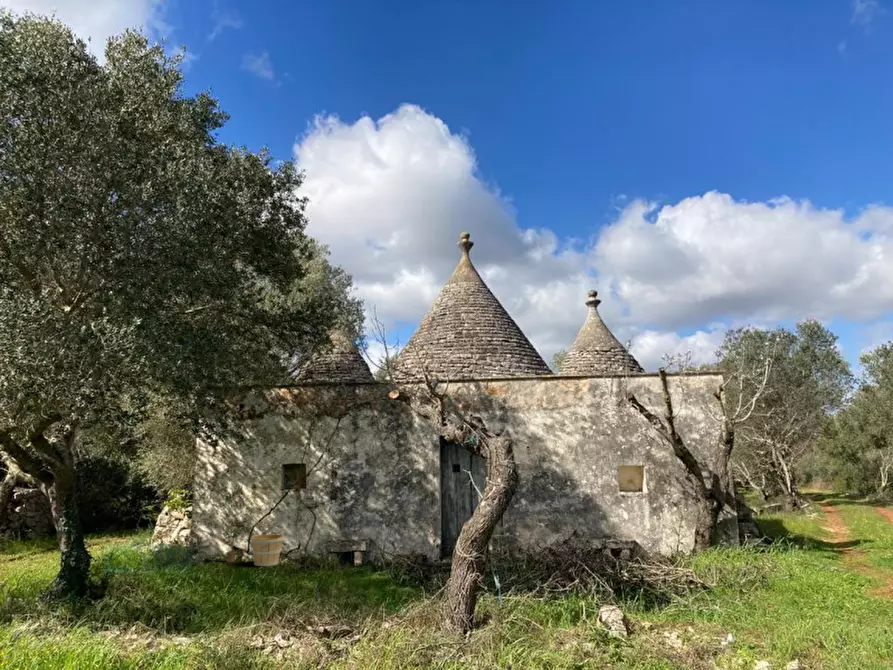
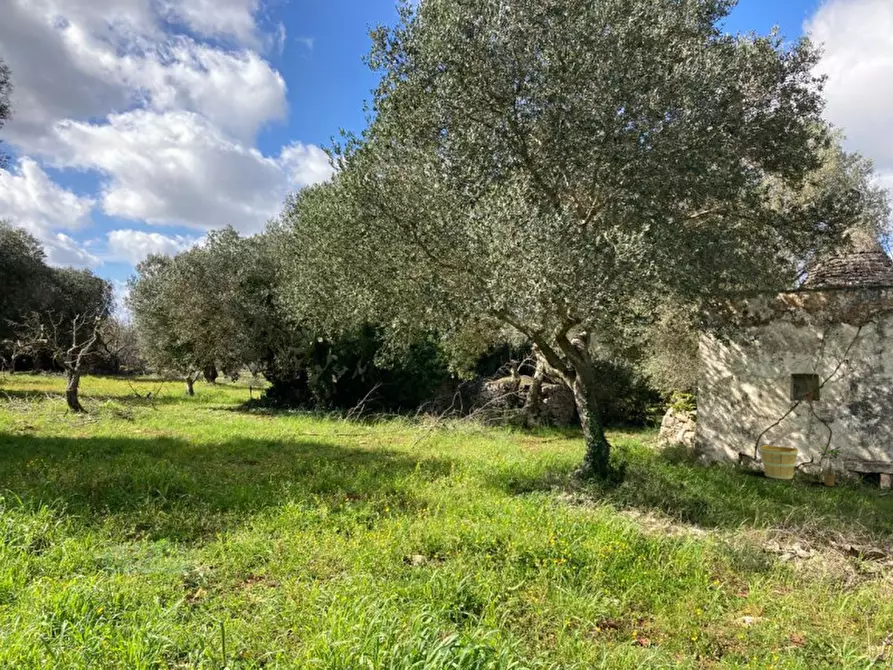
potted plant: present [223,526,243,562] -> present [818,446,842,486]

